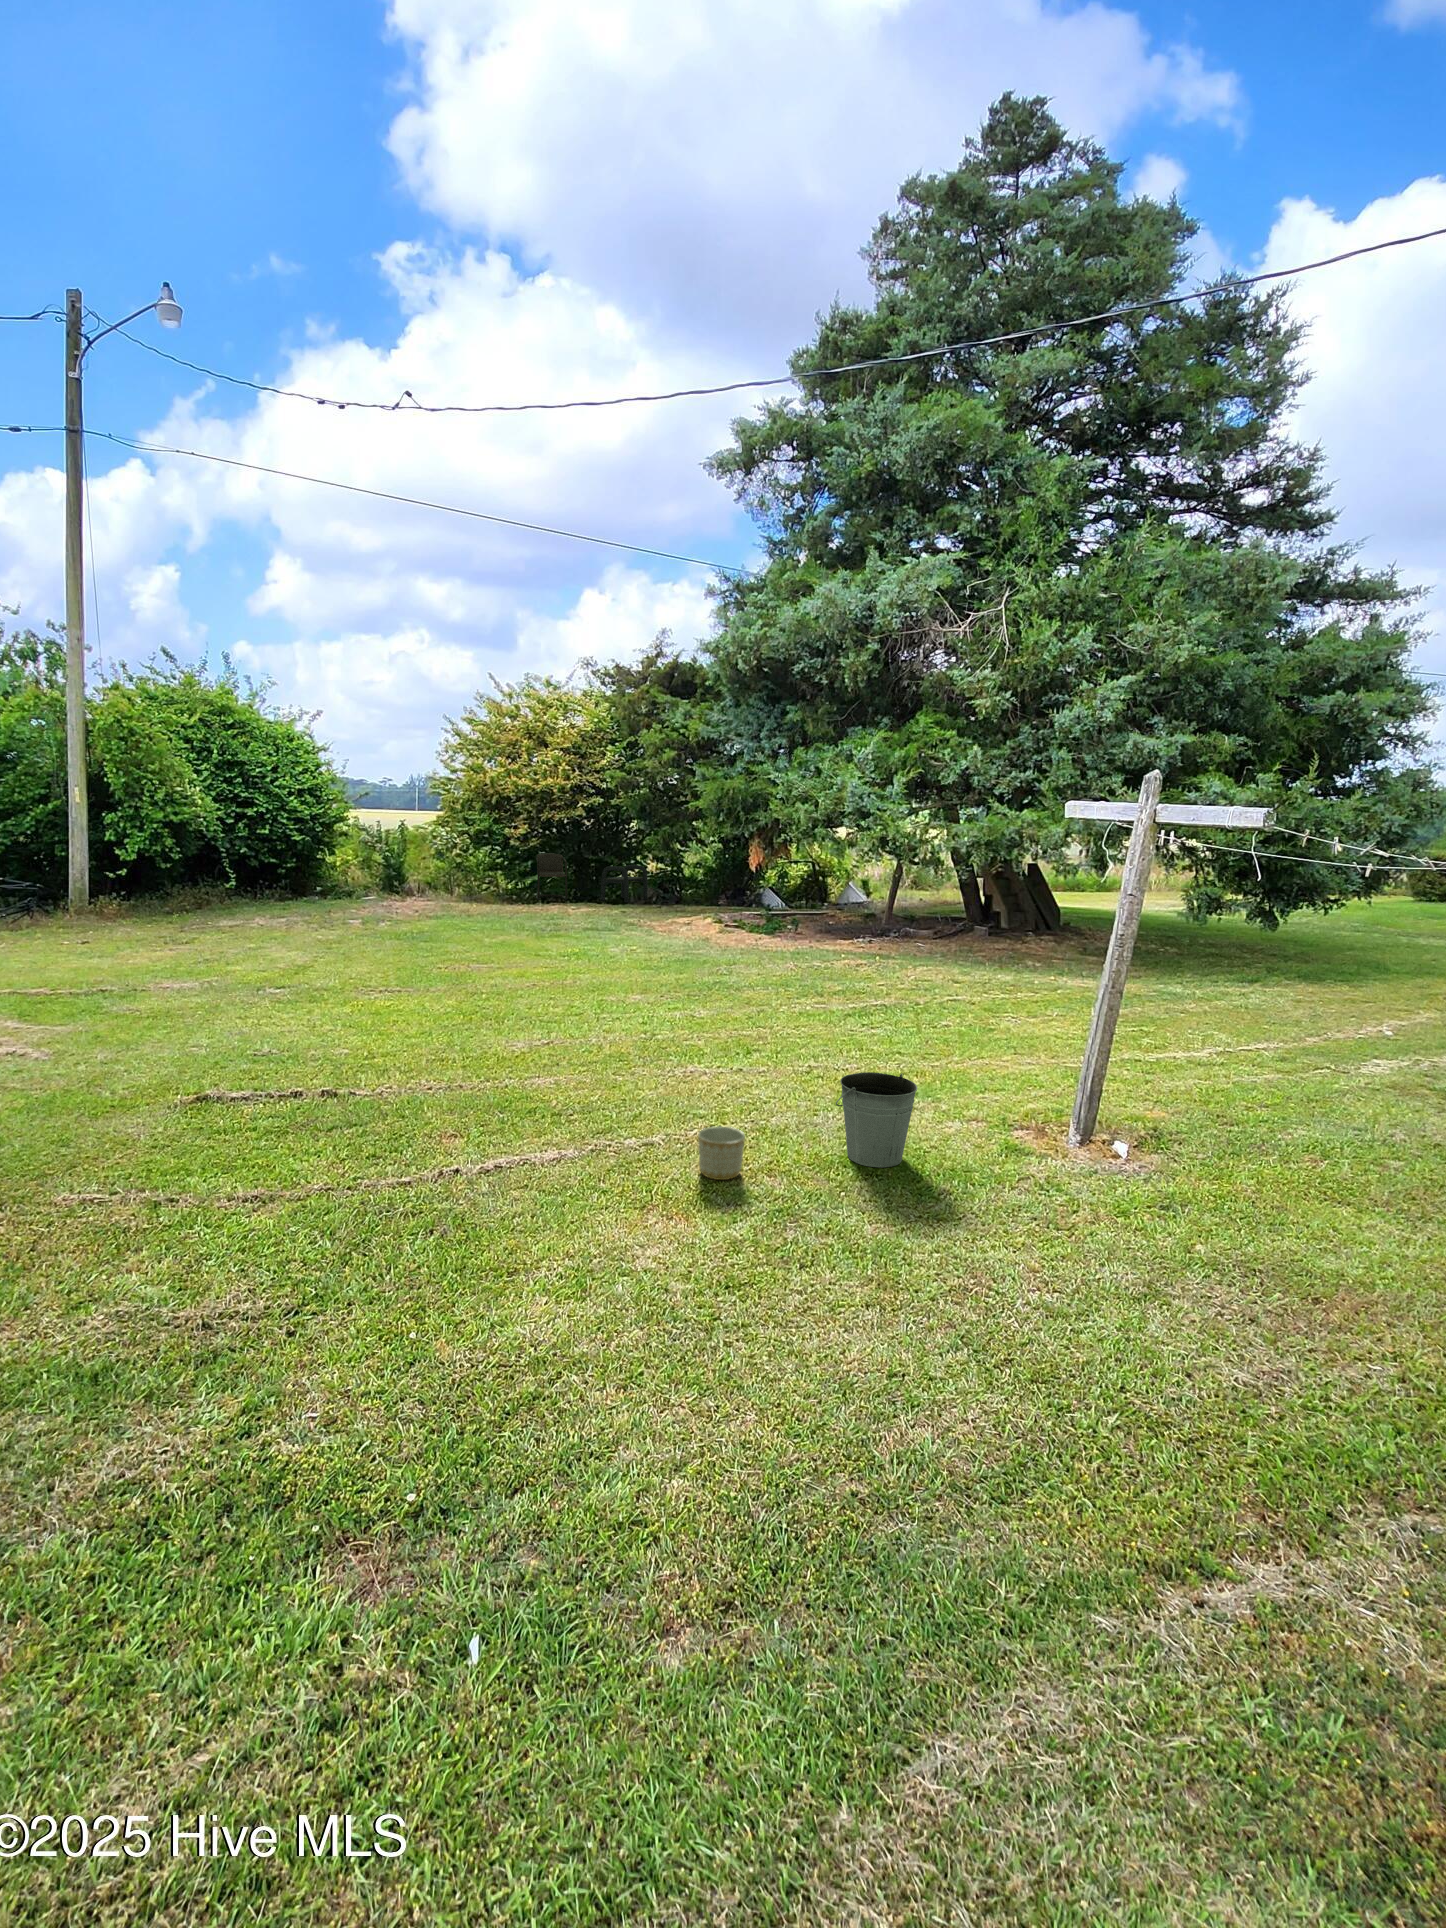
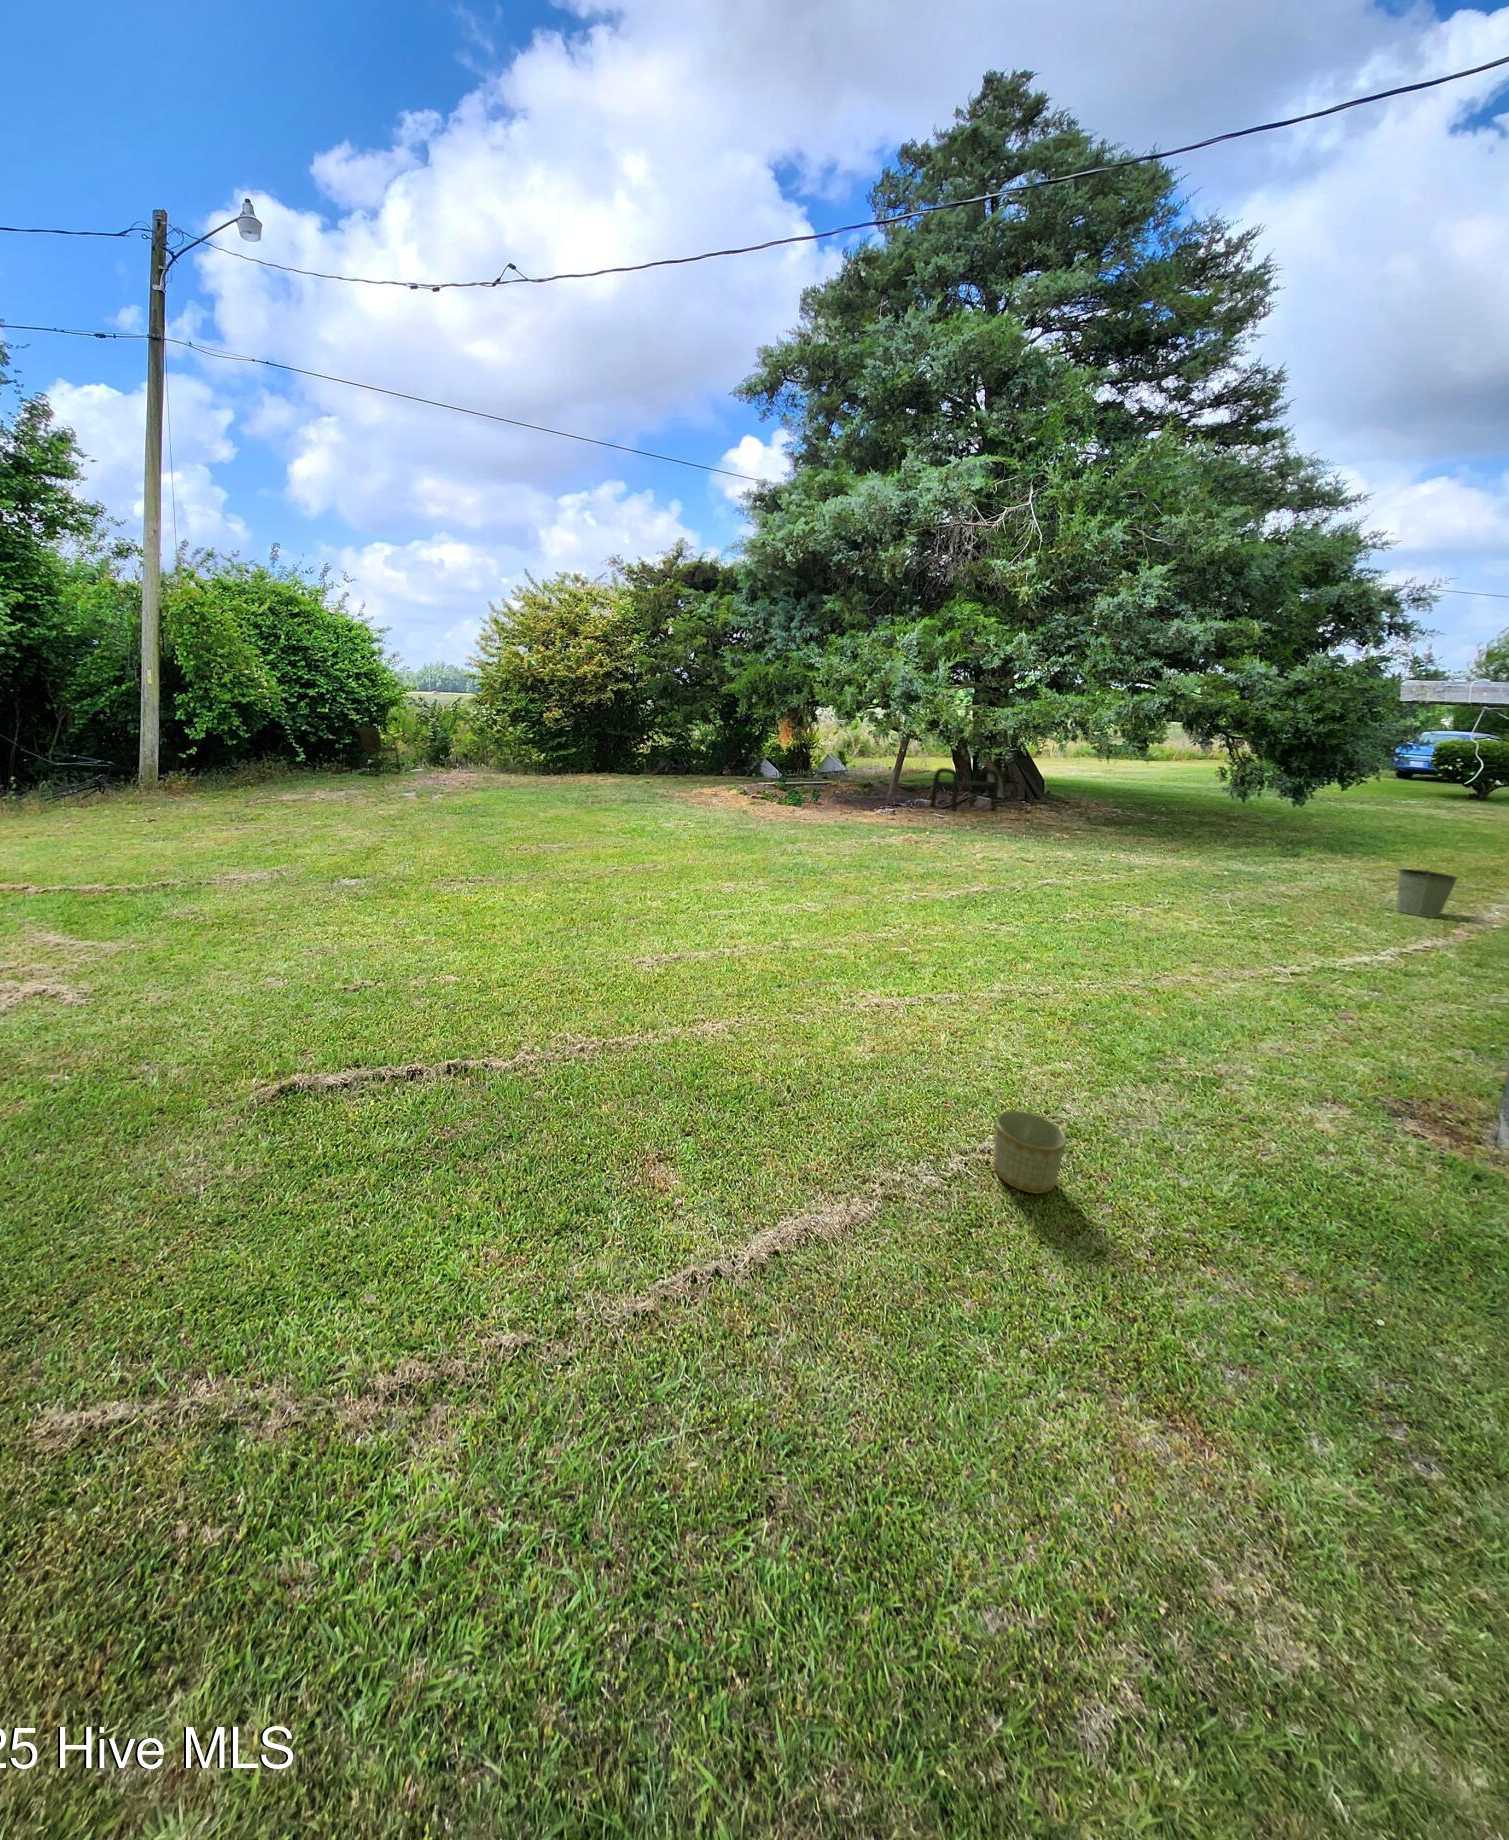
chair: present [536,853,567,900] -> present [357,728,400,776]
bench: present [601,865,648,903] -> present [930,768,999,811]
bucket: present [836,1072,917,1168] -> present [1397,869,1457,918]

